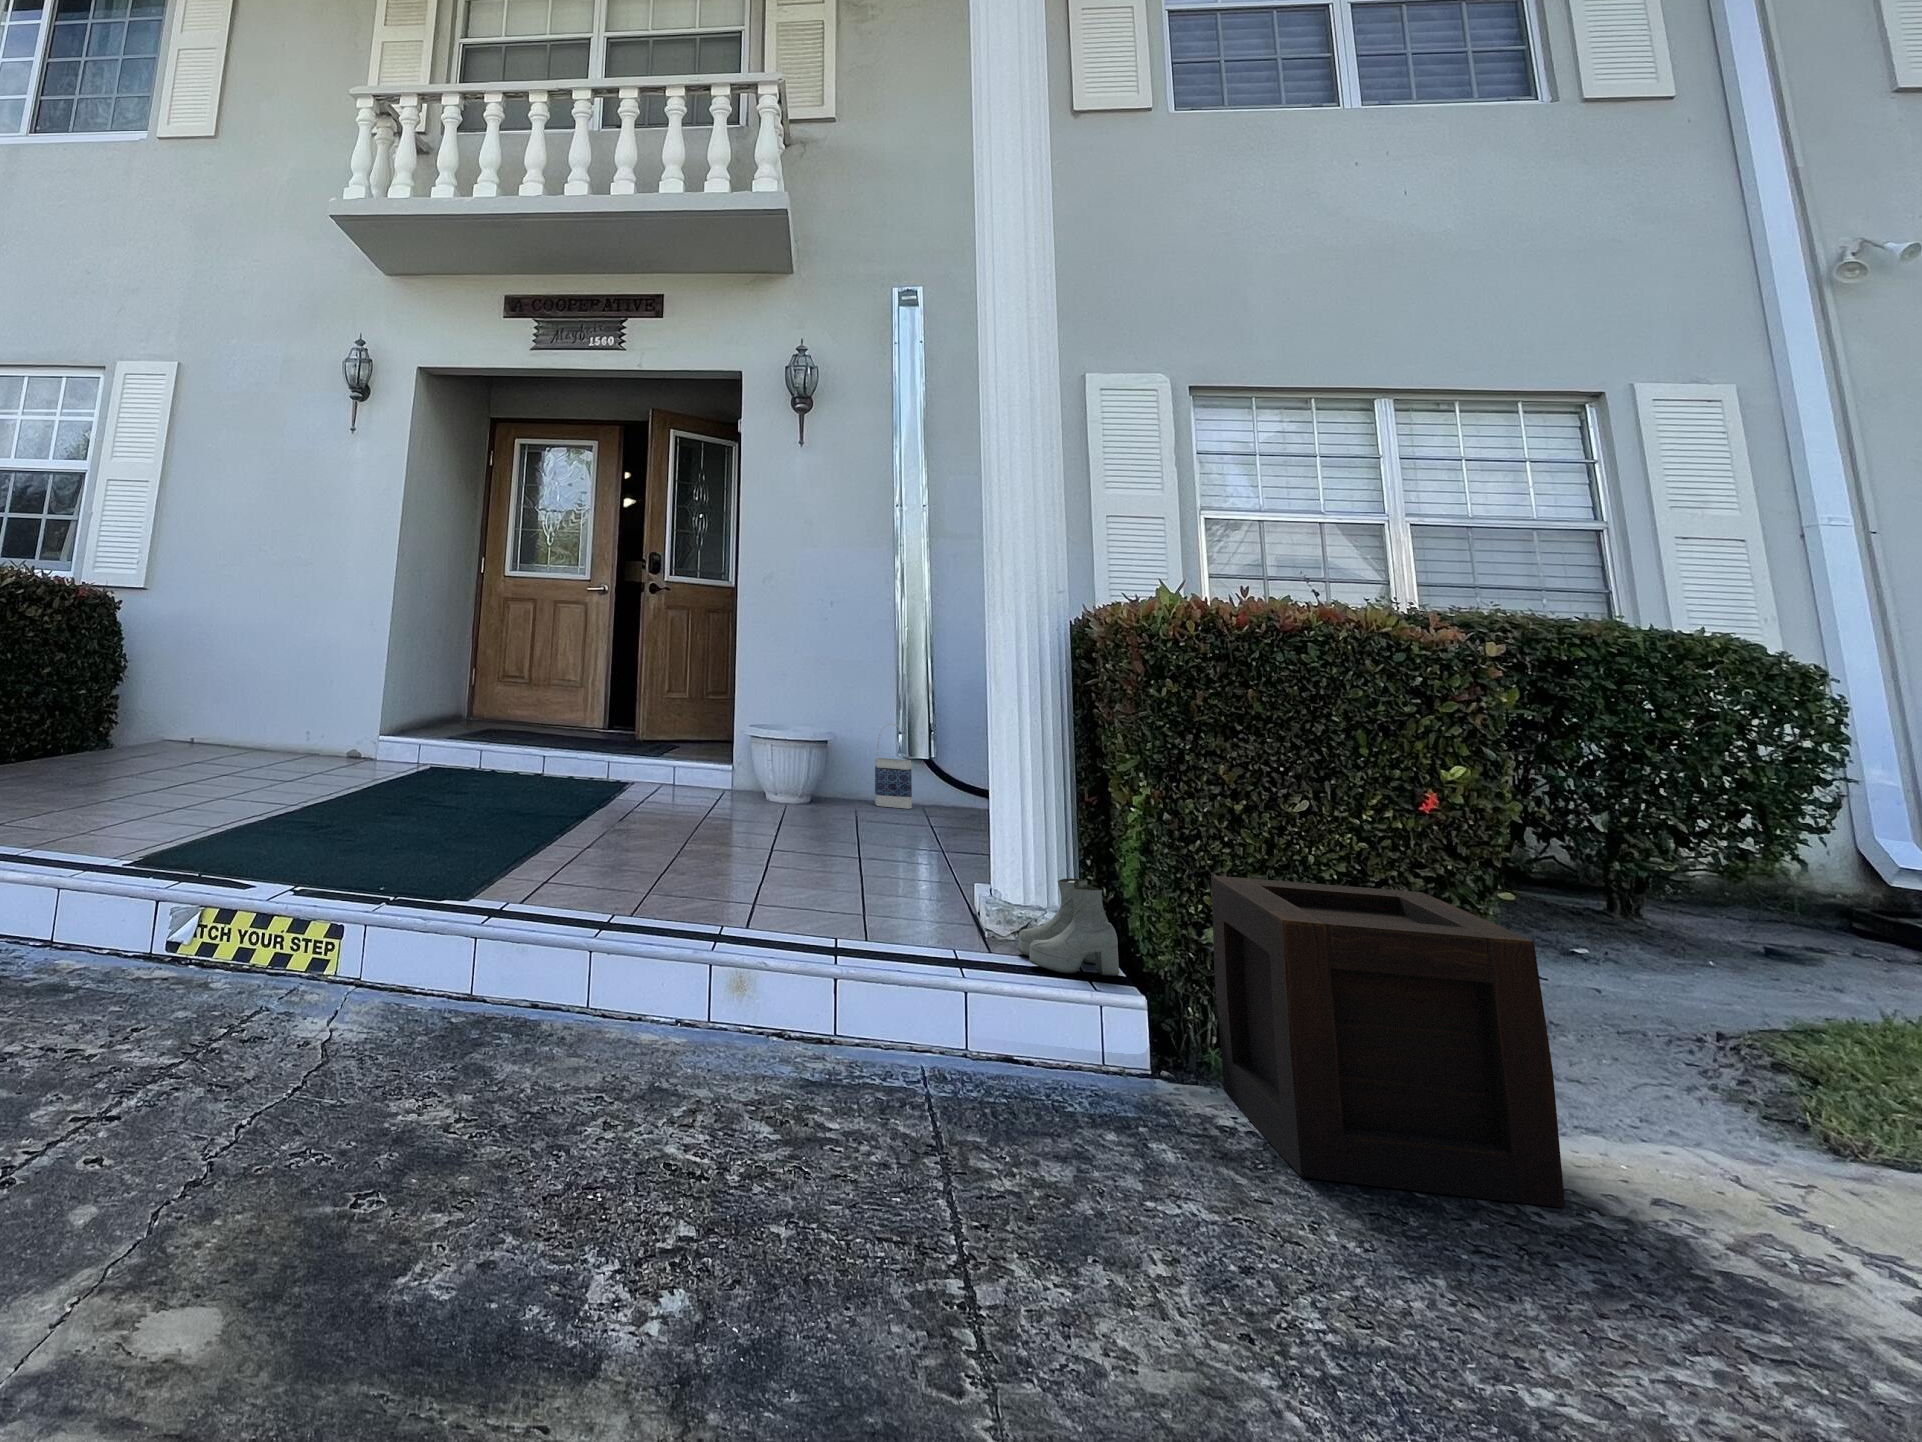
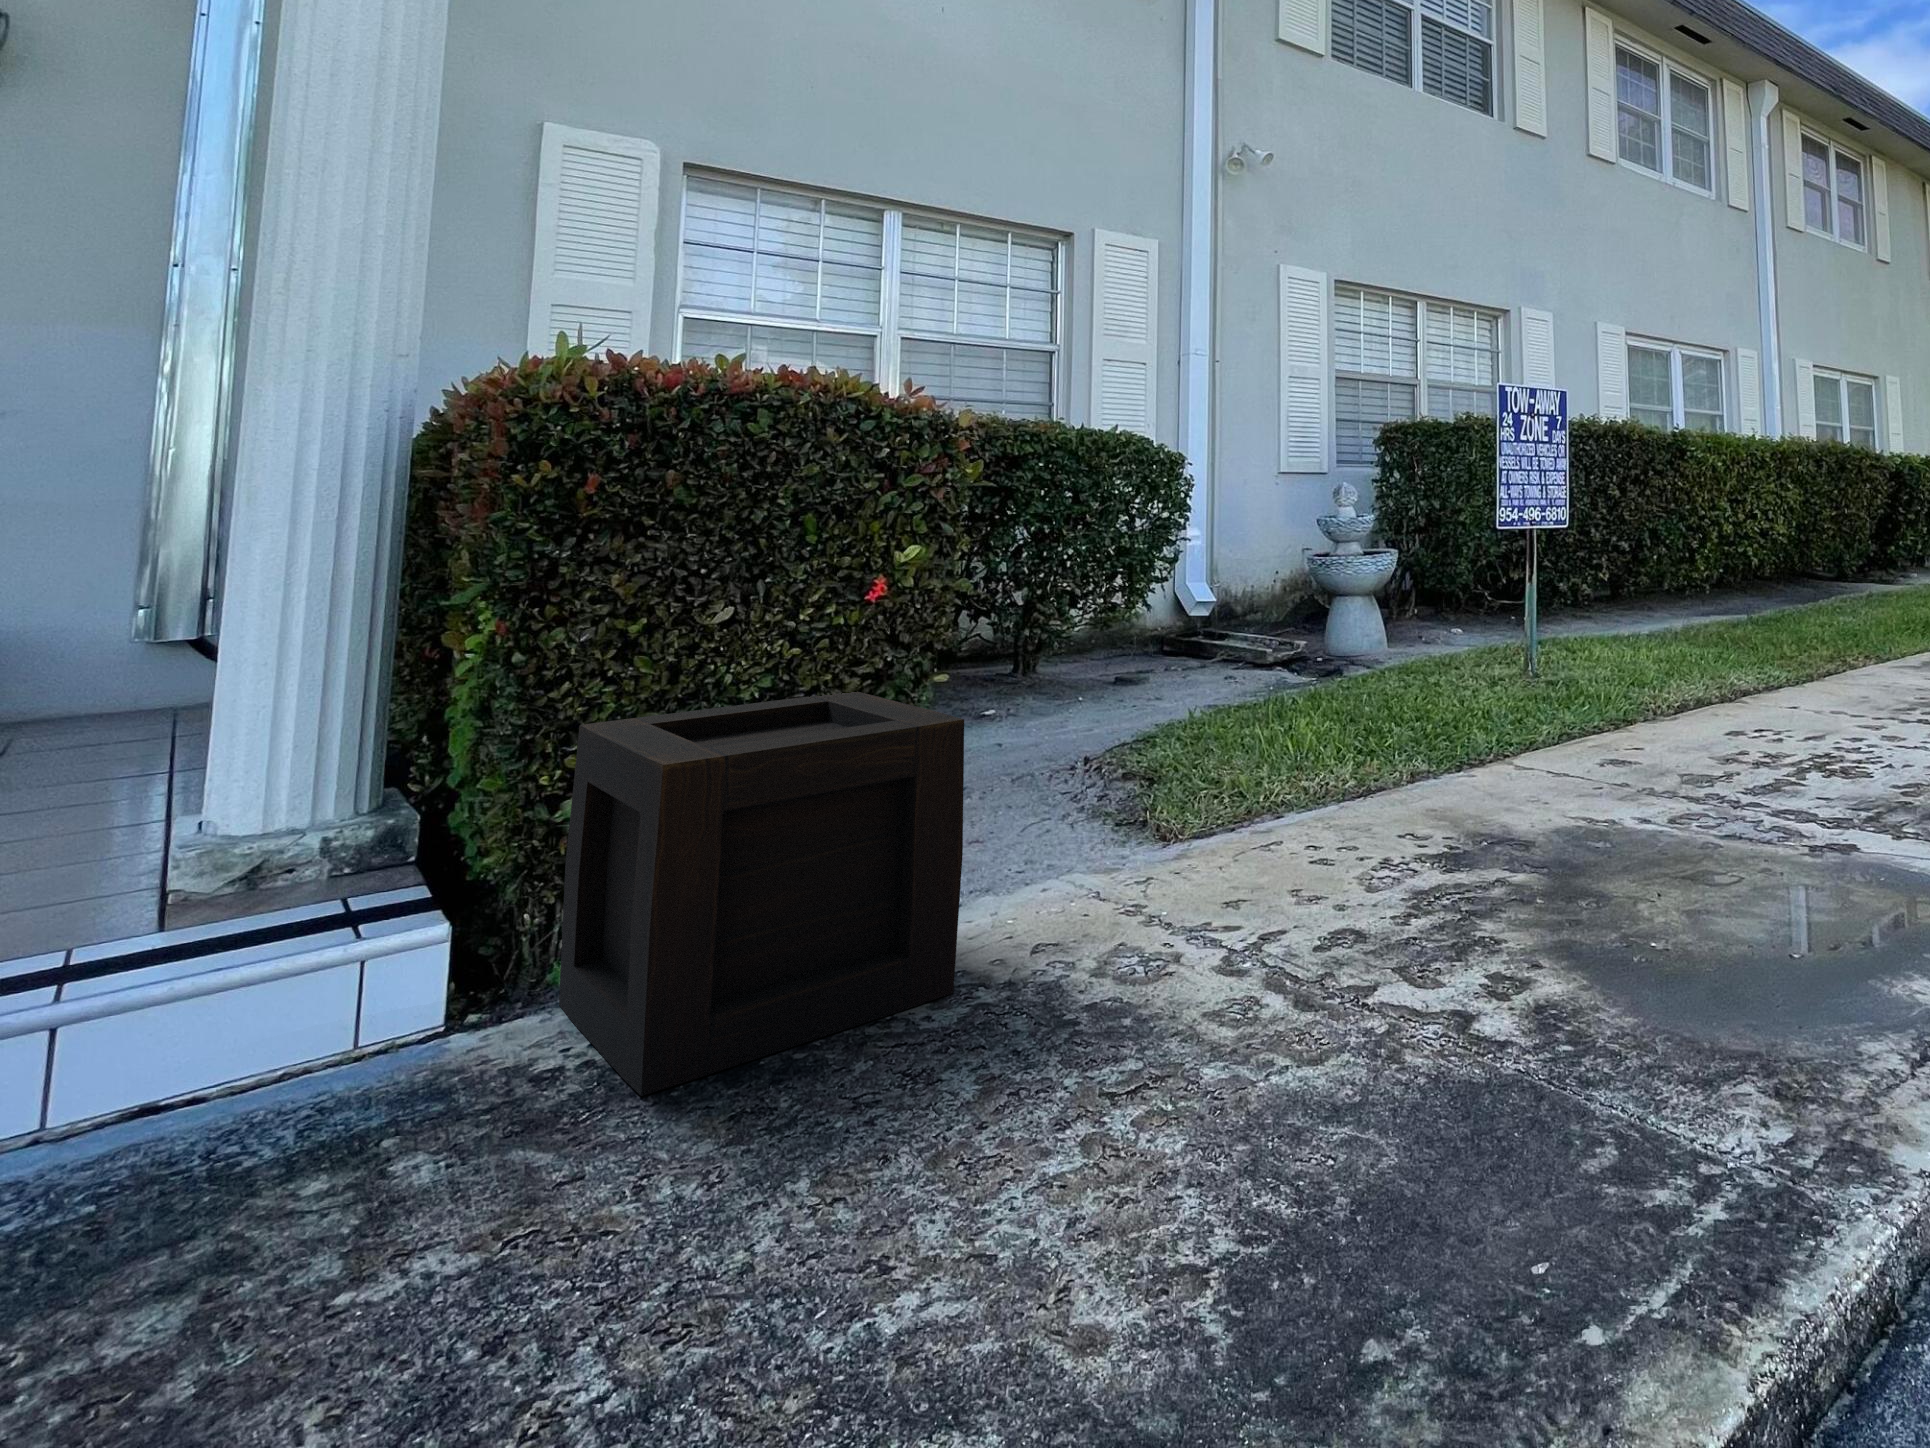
bag: present [875,723,912,809] -> none [48,597,140,727]
boots: present [1018,878,1119,976] -> none [224,772,420,924]

